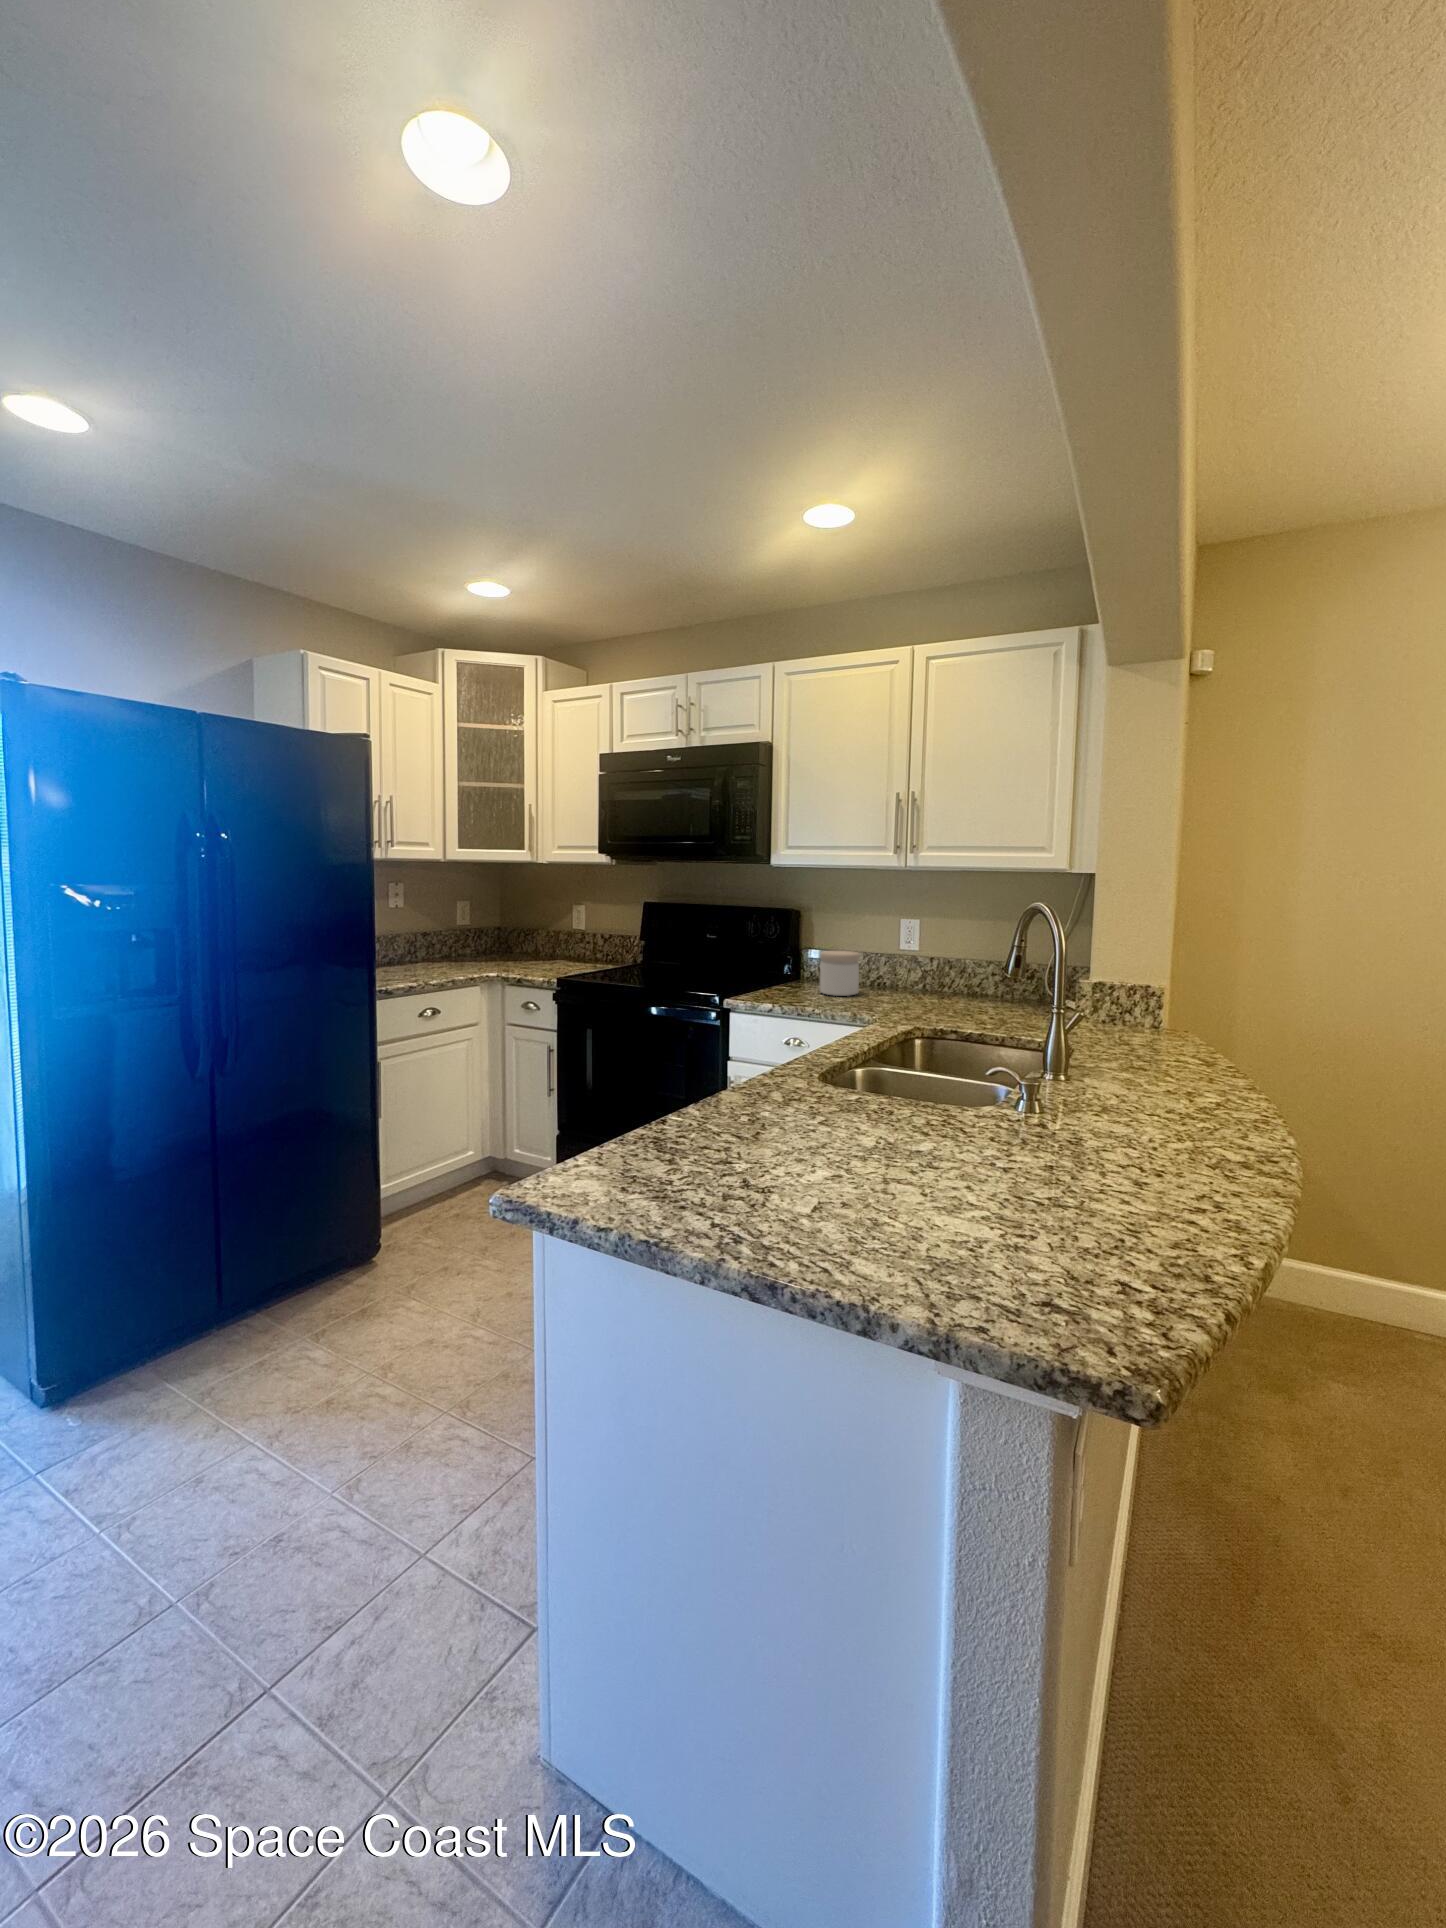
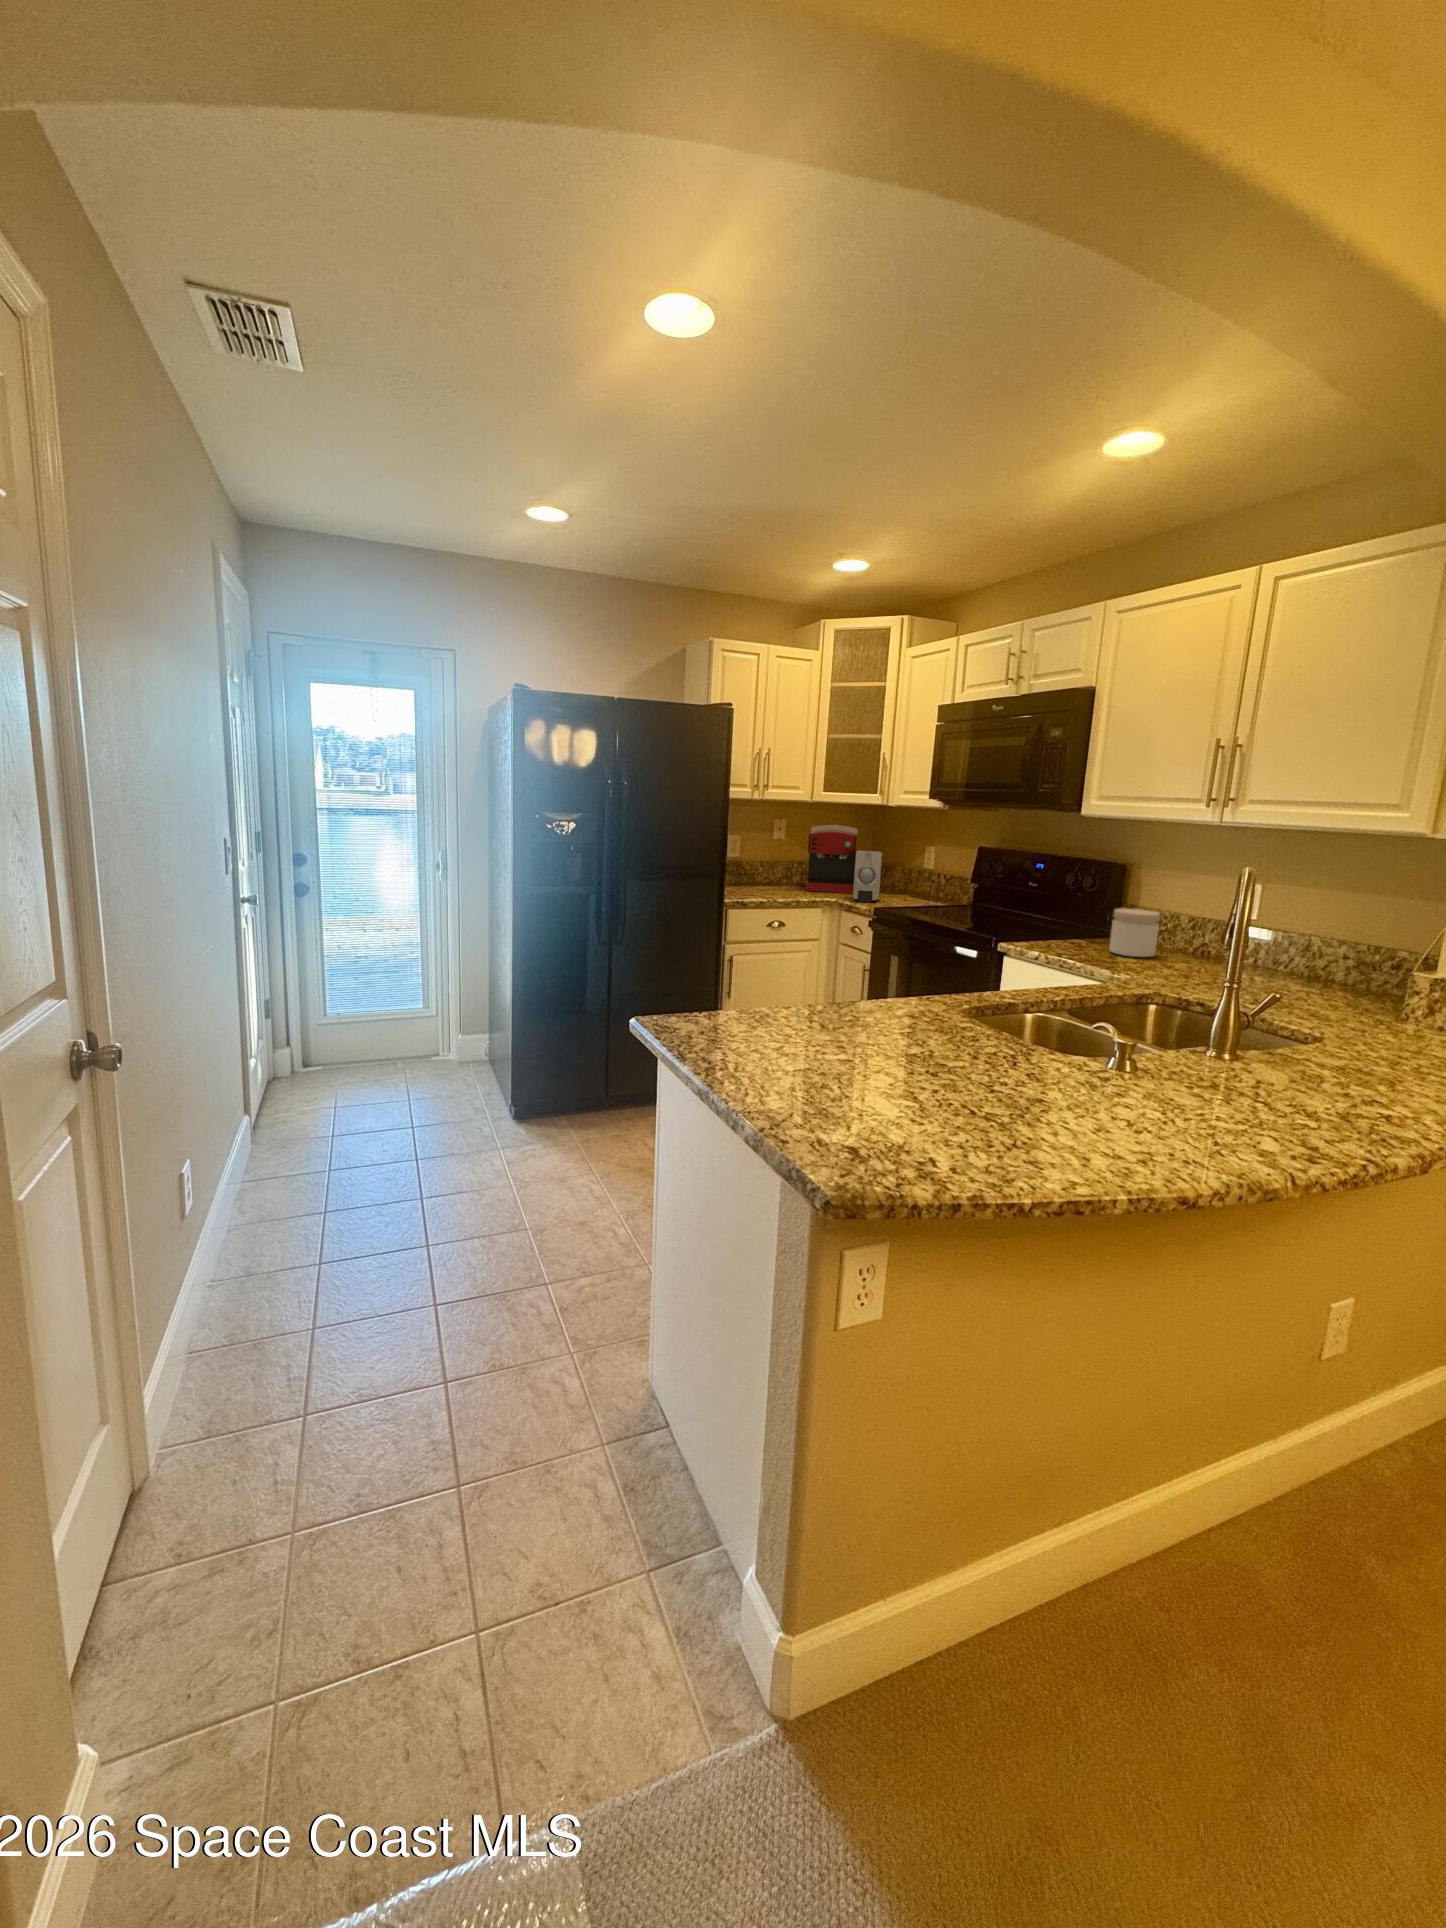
coffee maker: none [440,888,504,966] -> present [806,825,857,893]
soap dispenser: none [515,914,546,973] -> present [853,851,882,903]

